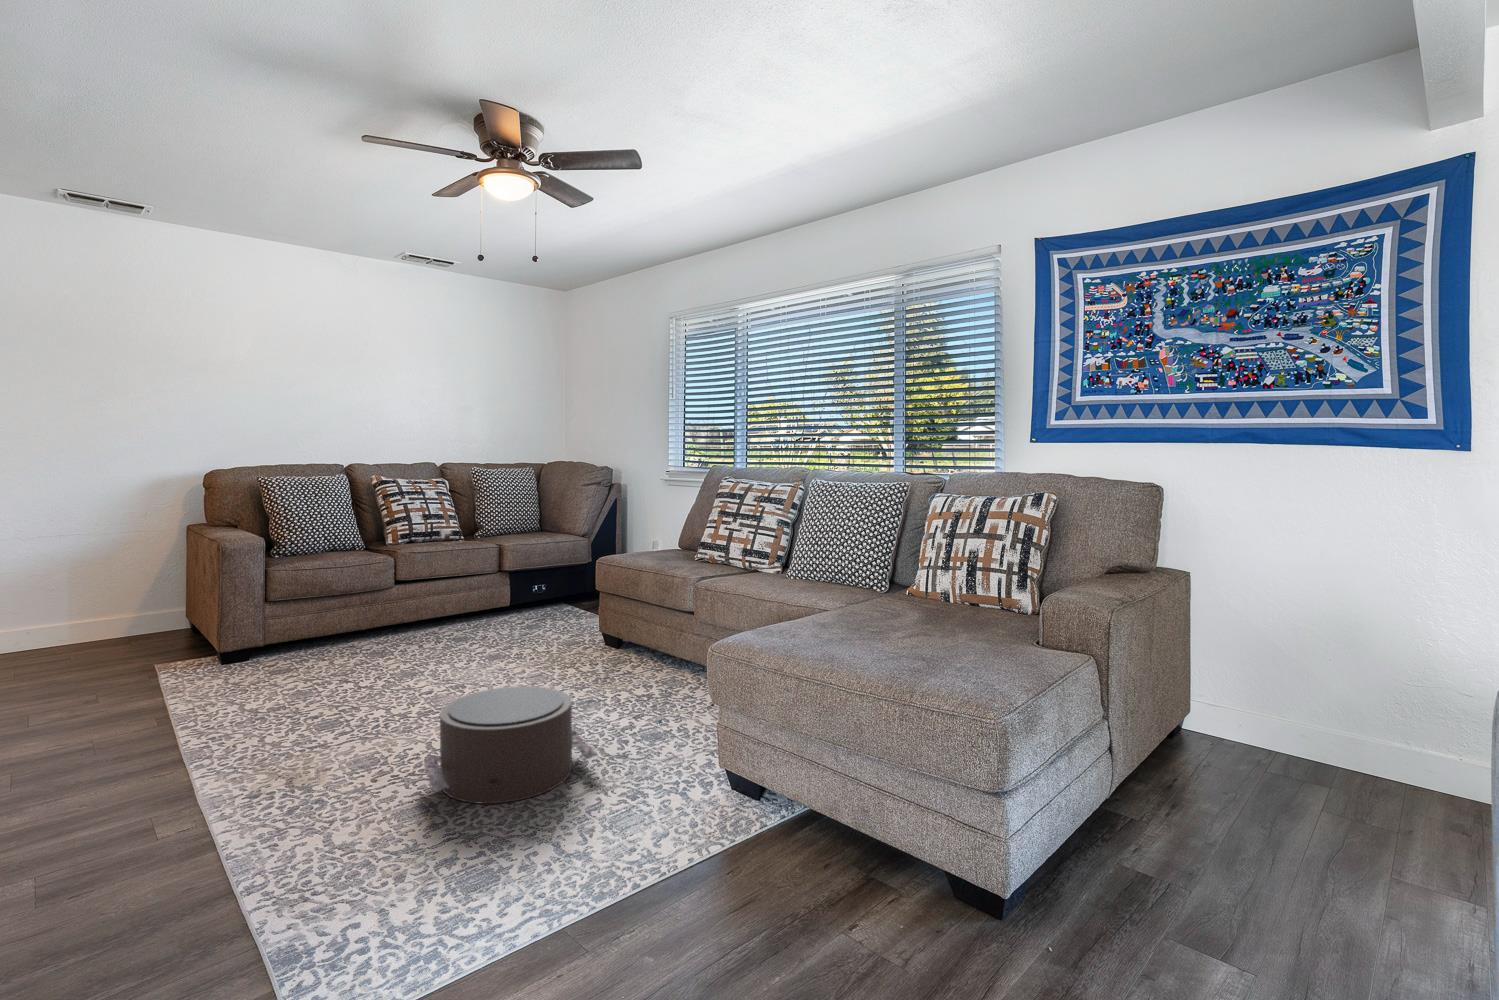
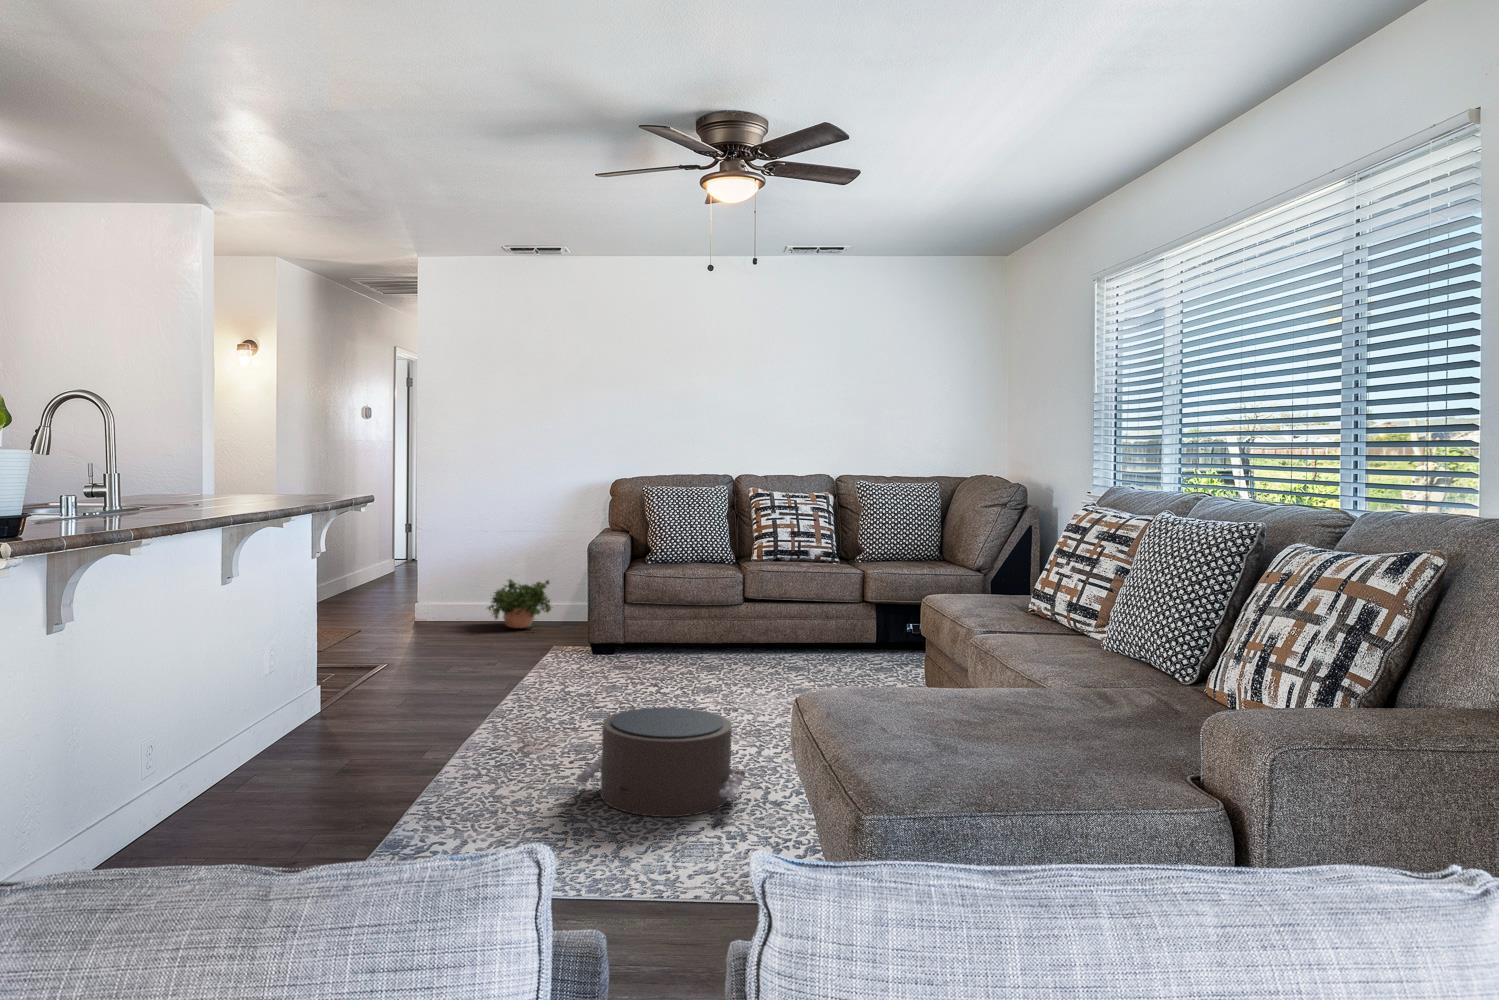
potted plant: none [30,589,134,651] -> present [487,579,551,628]

